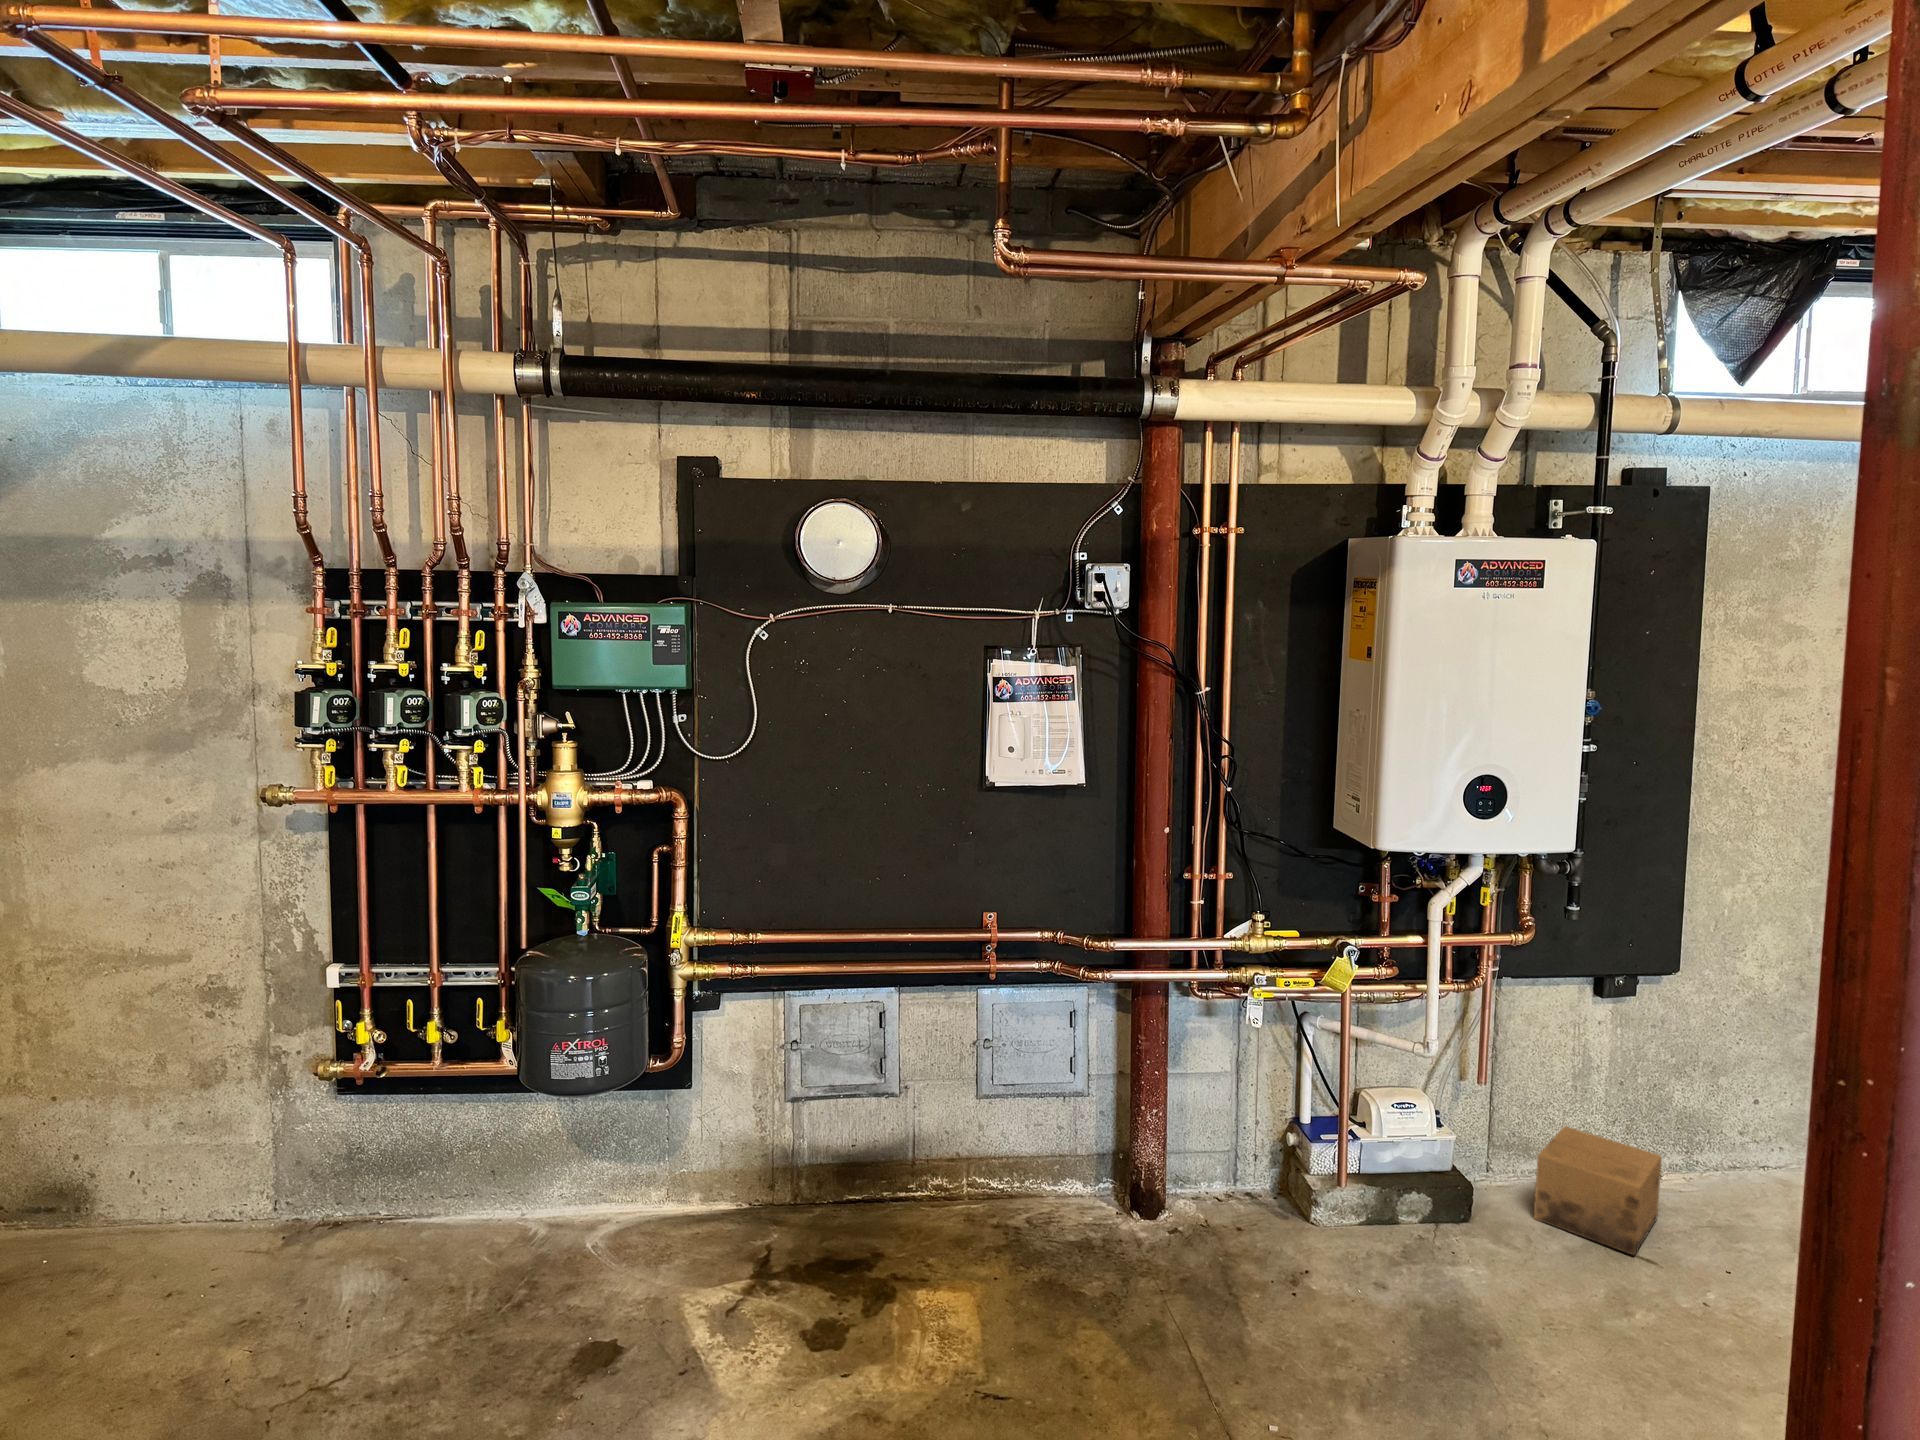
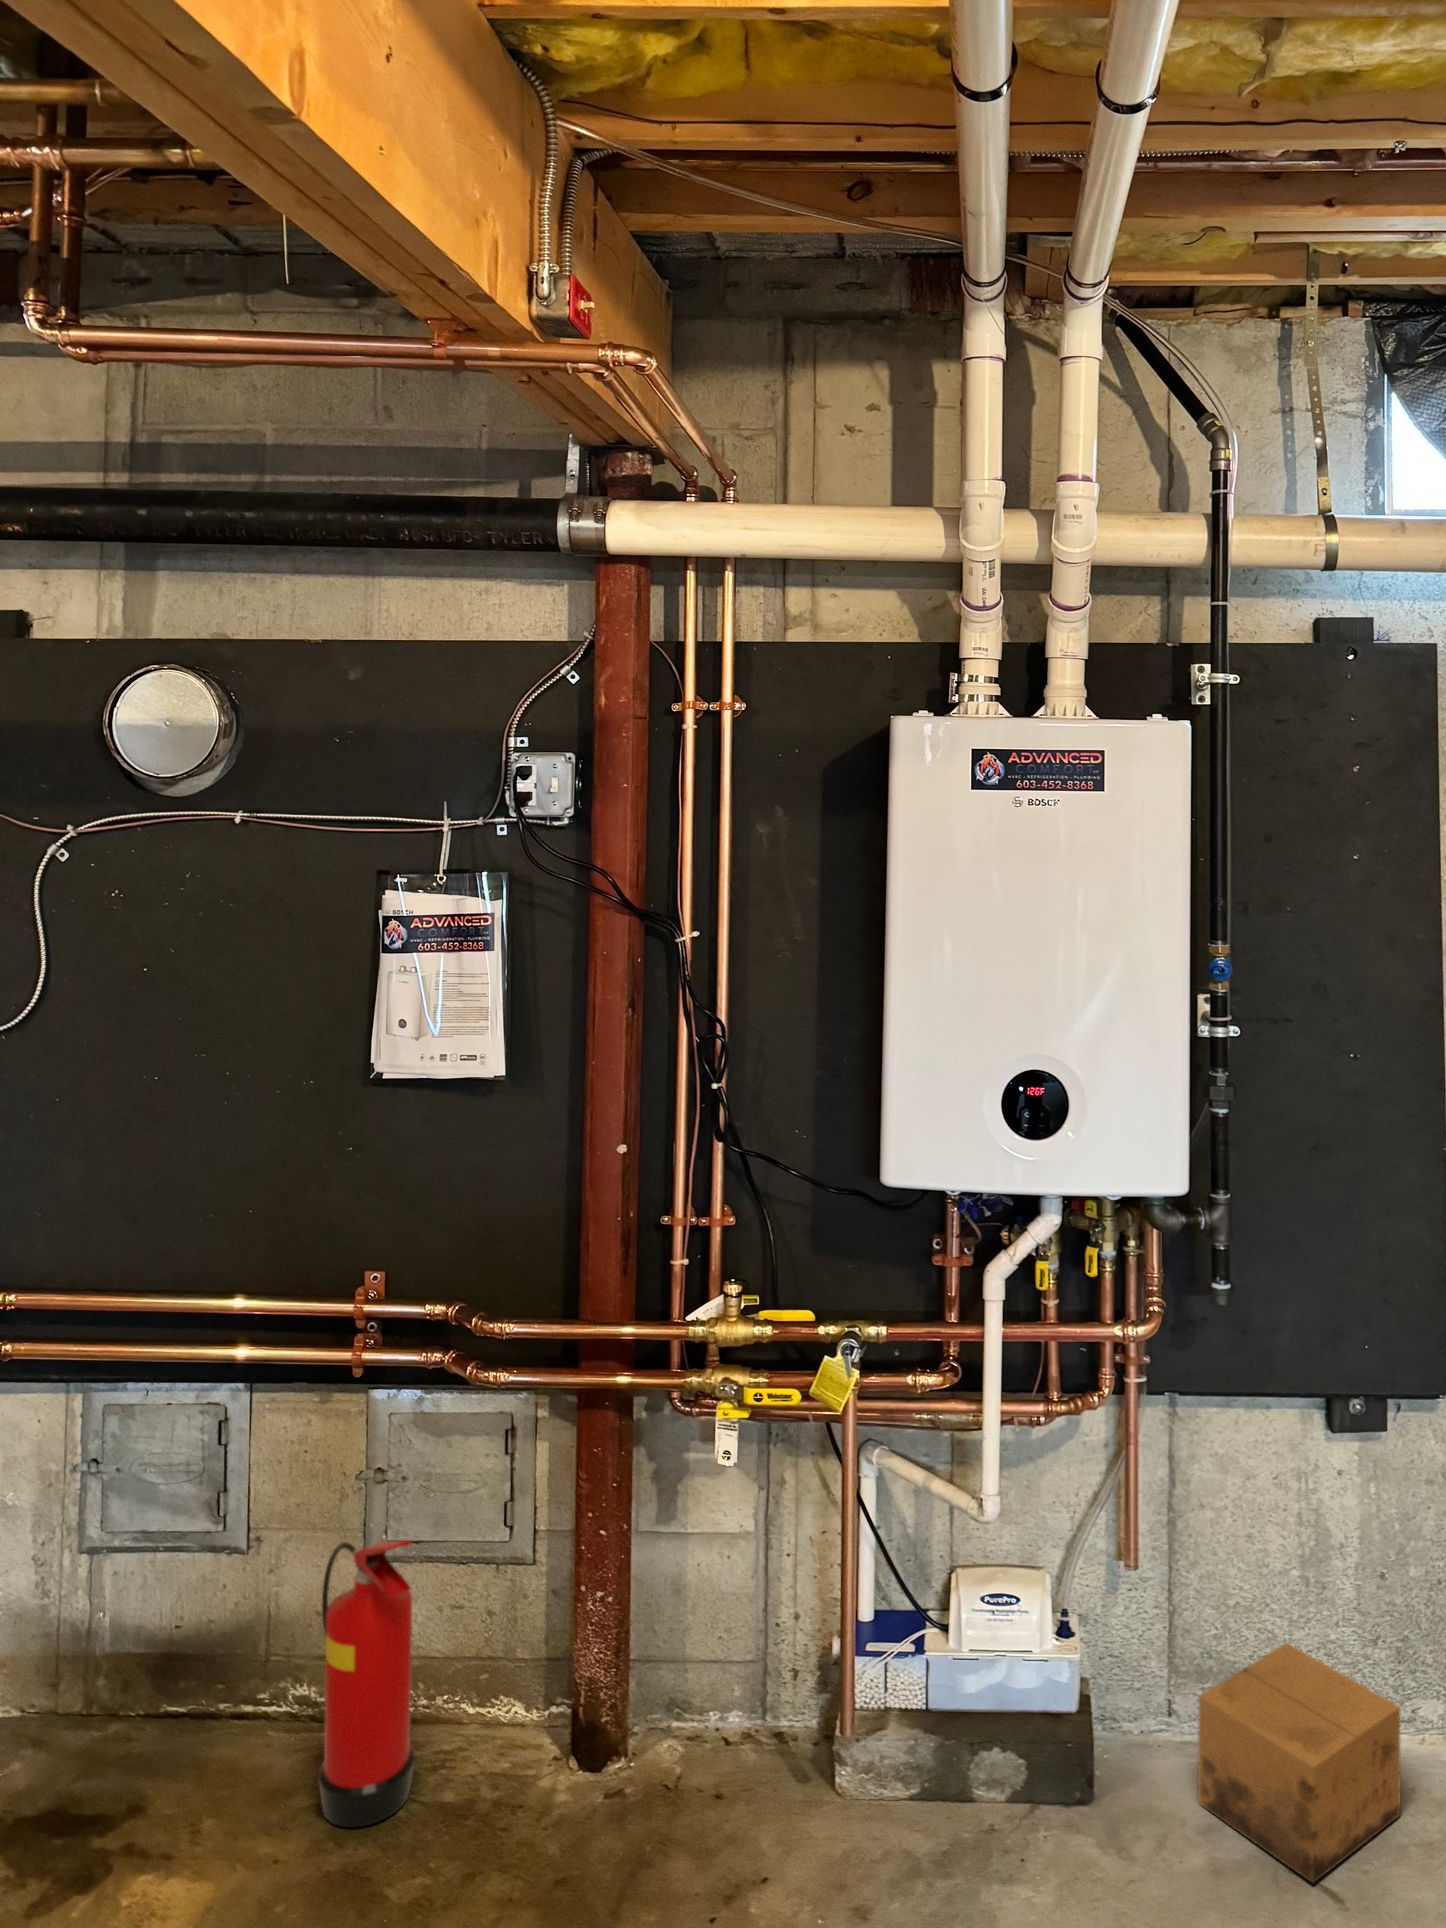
fire extinguisher: none [968,1078,1063,1257] -> present [318,1540,415,1827]

